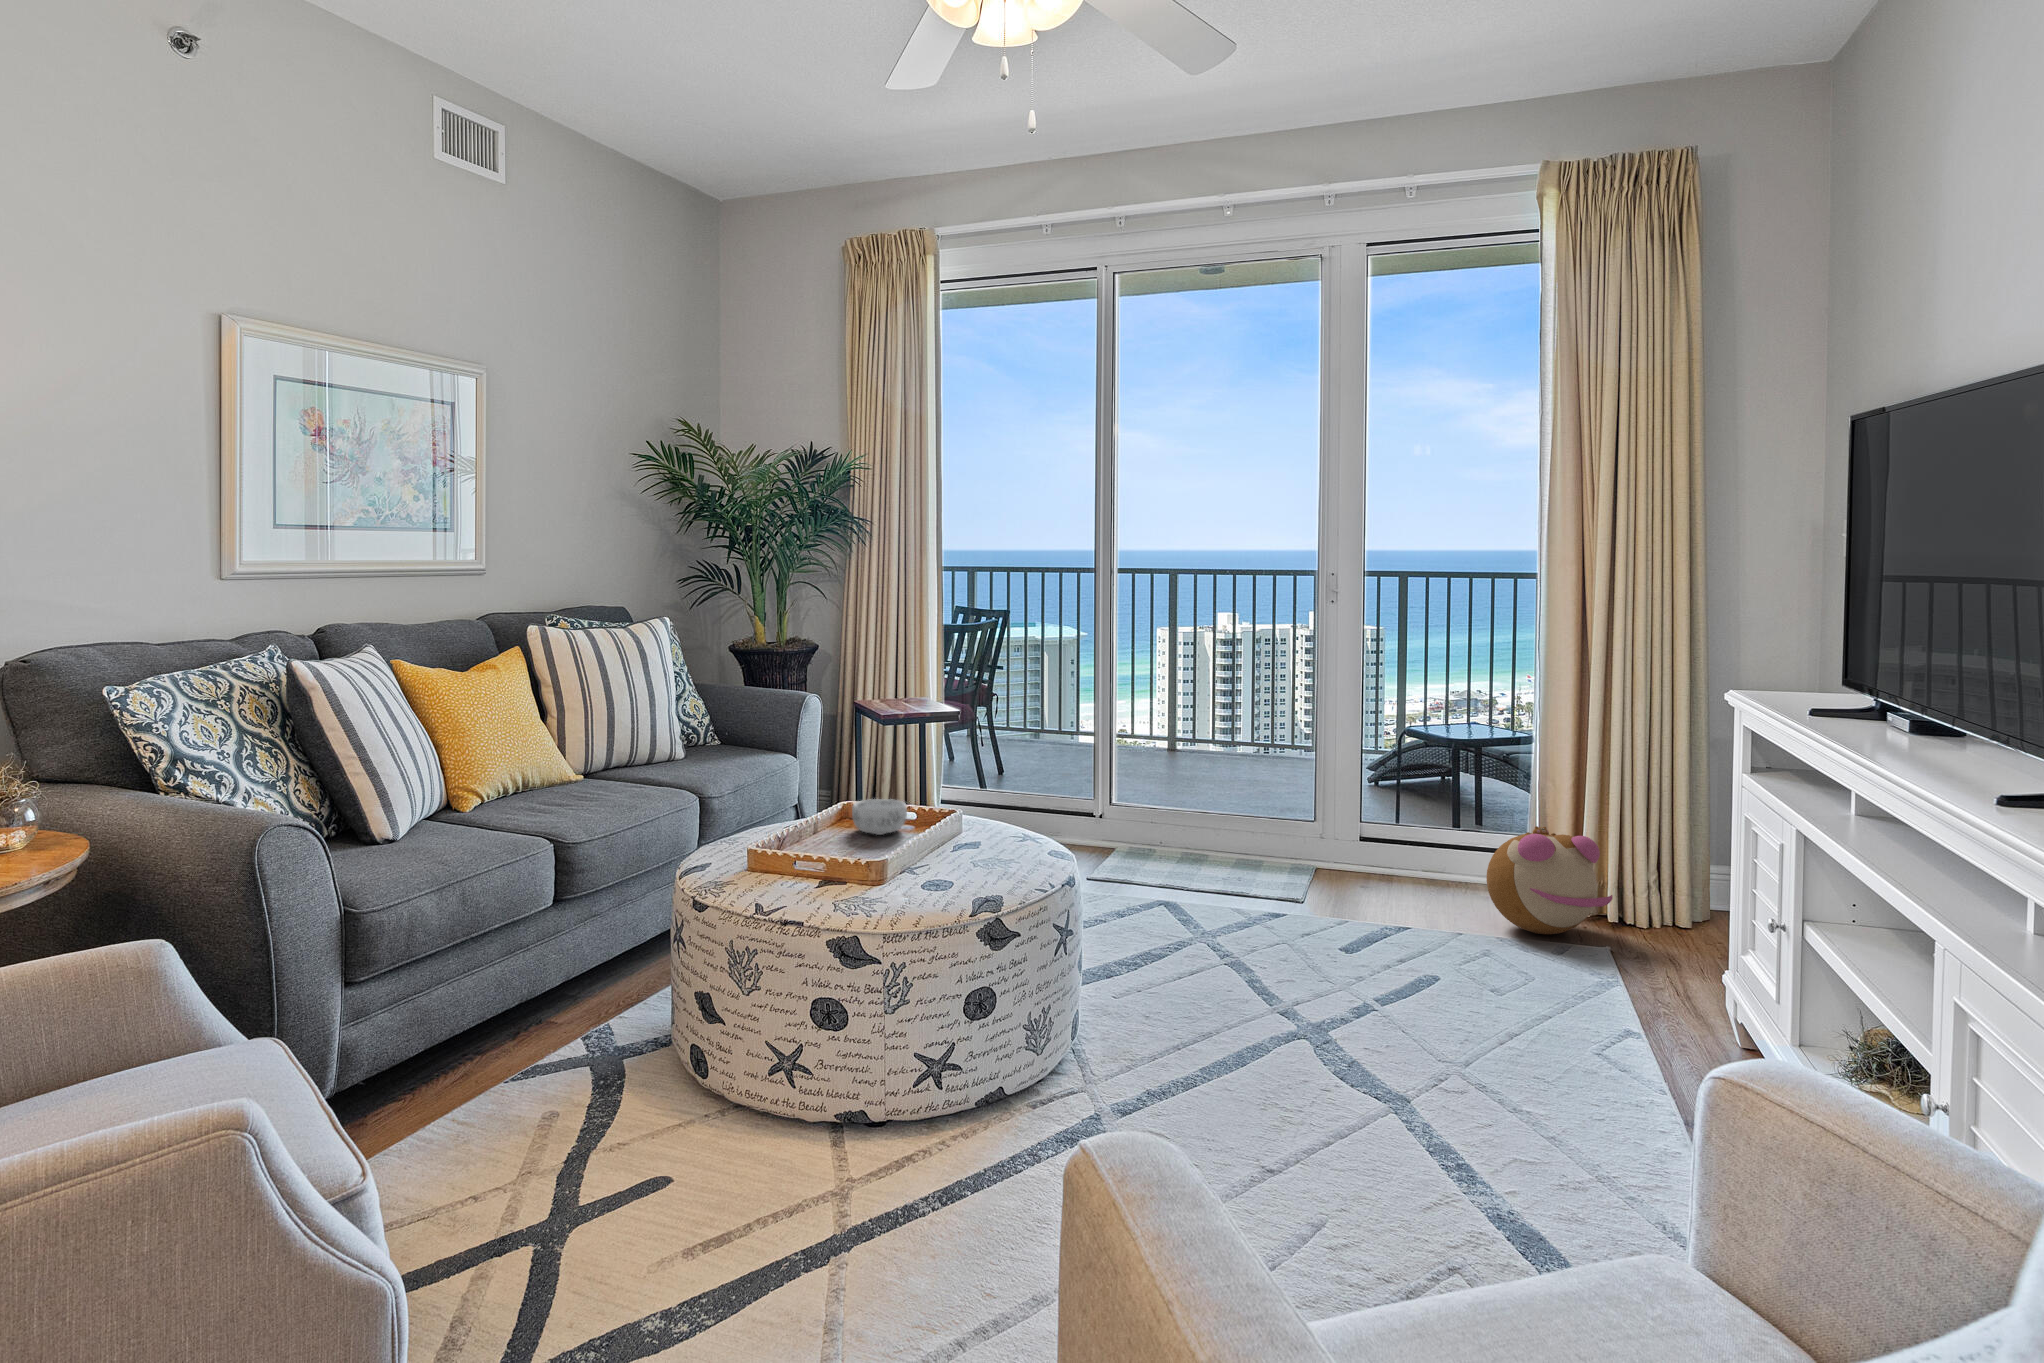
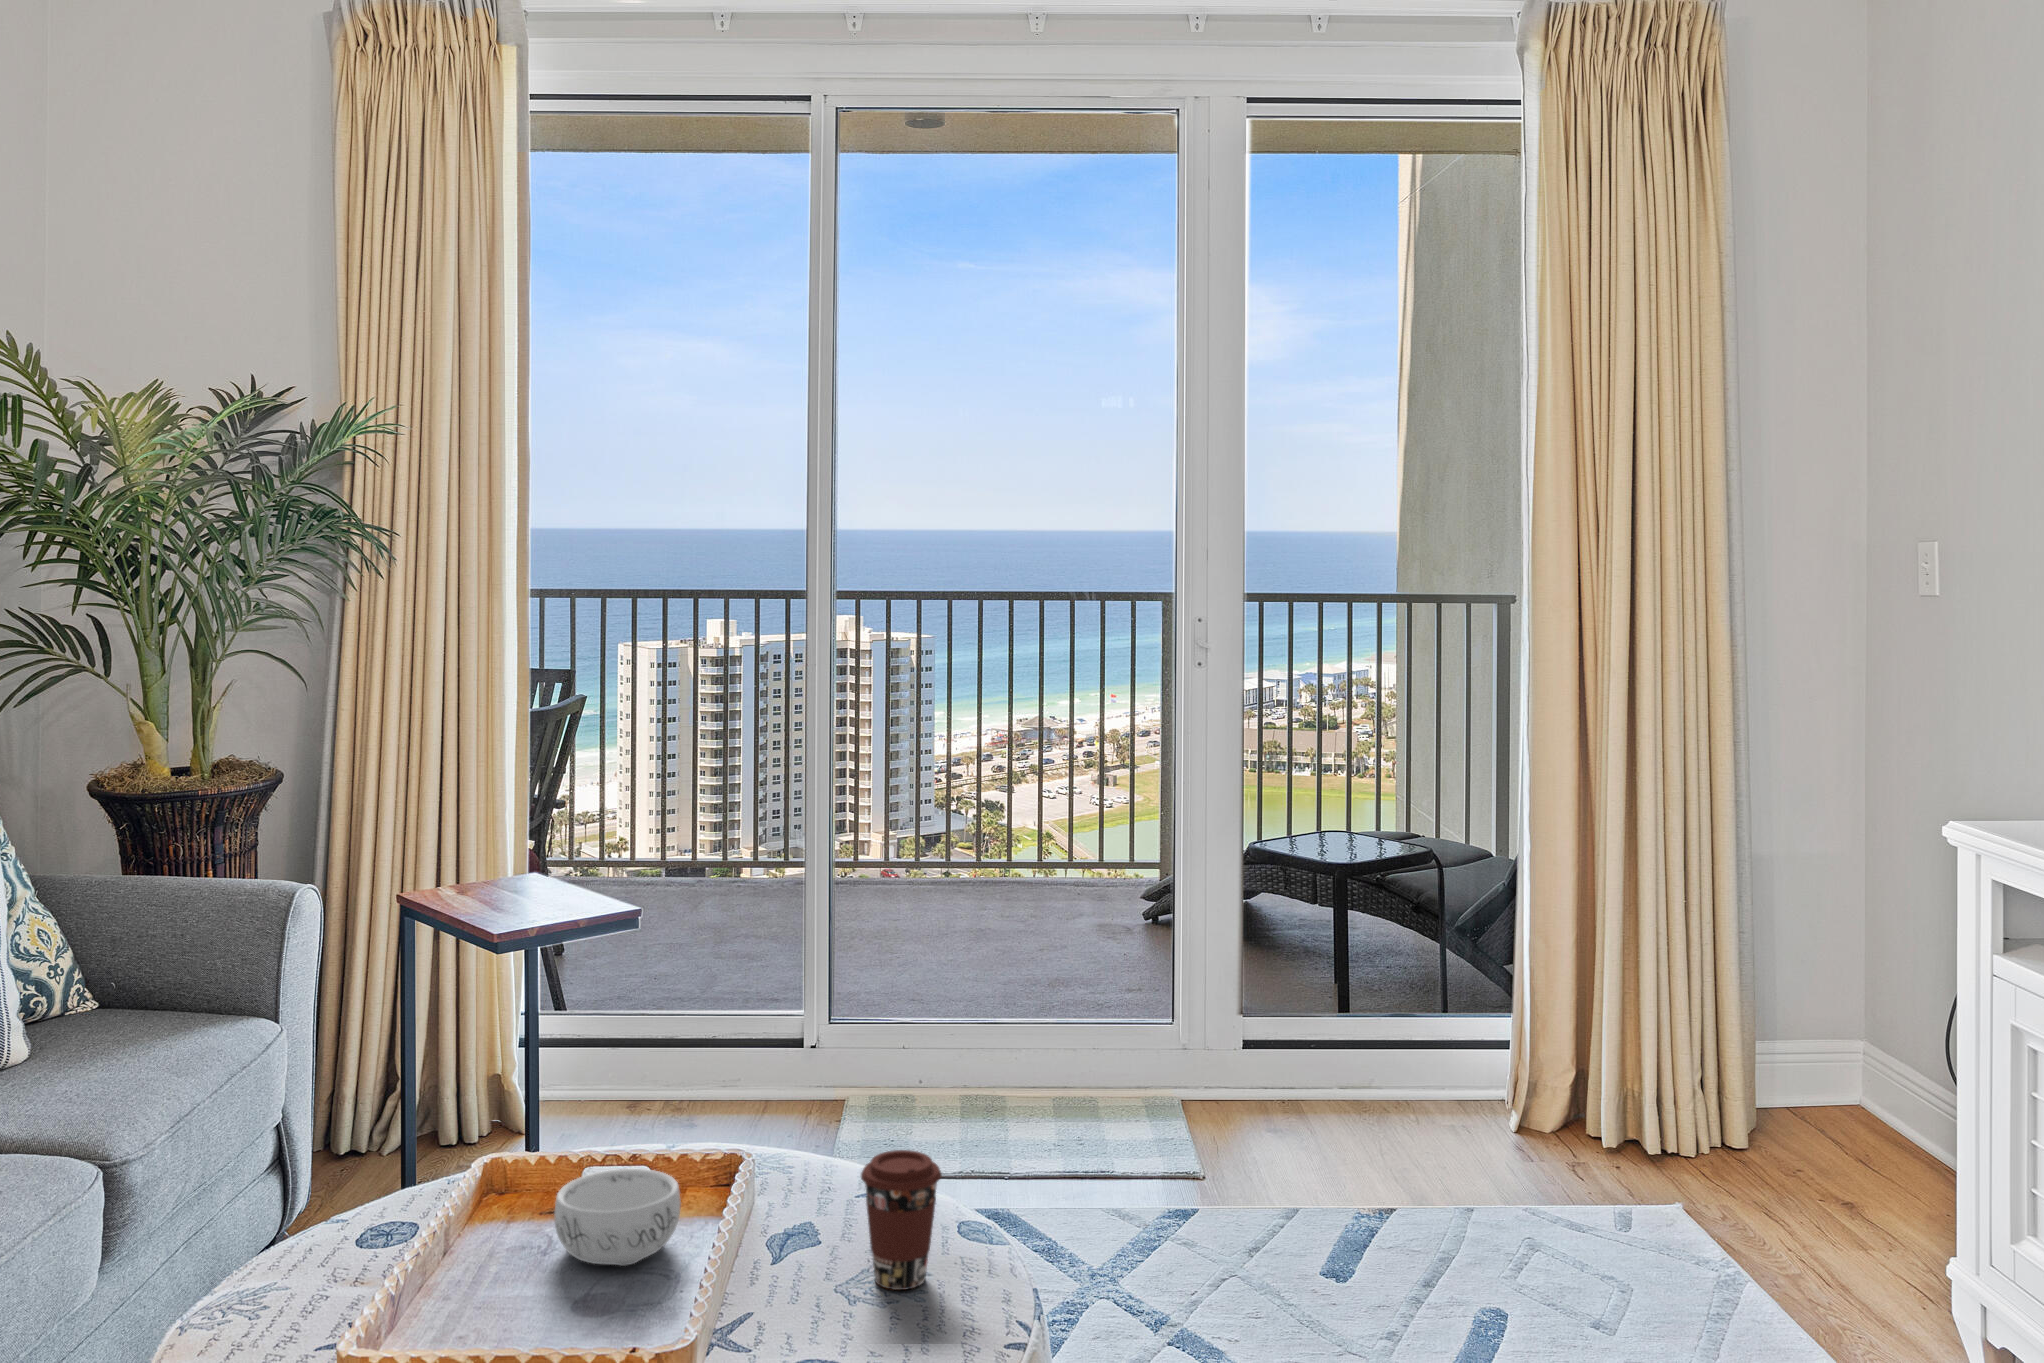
coffee cup: none [975,796,1013,856] -> present [861,1150,942,1290]
plush toy: present [1487,826,1613,934] -> none [1494,1021,1683,1193]

